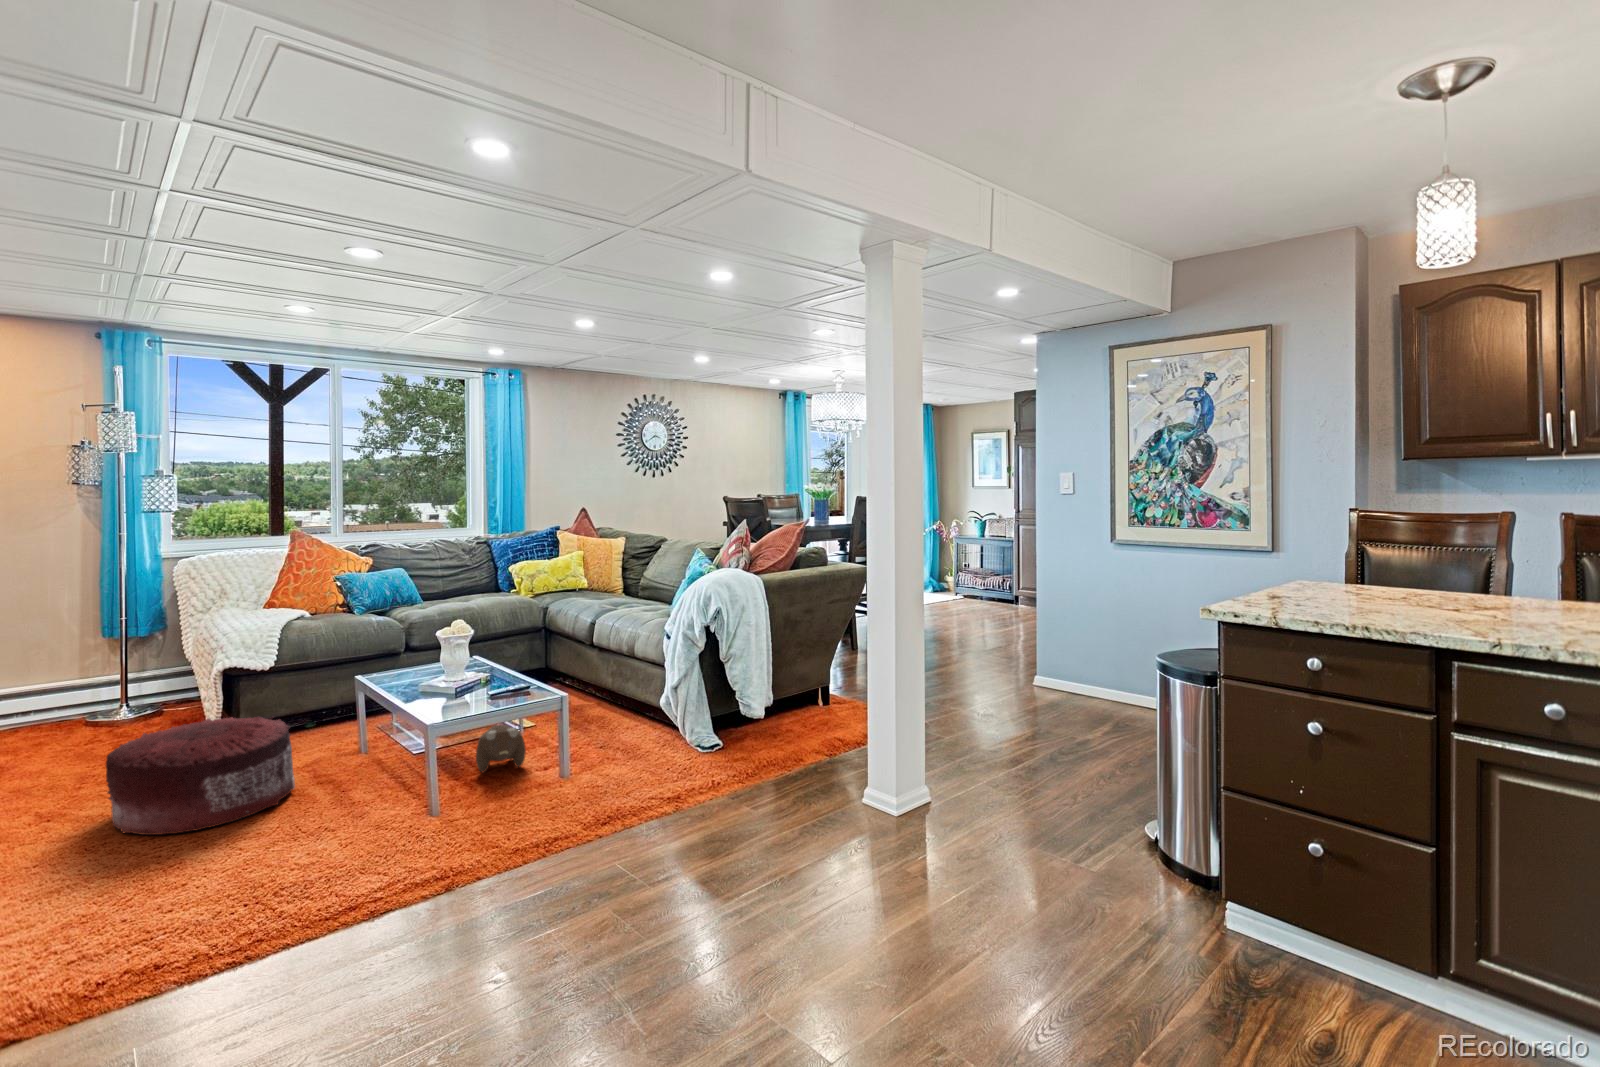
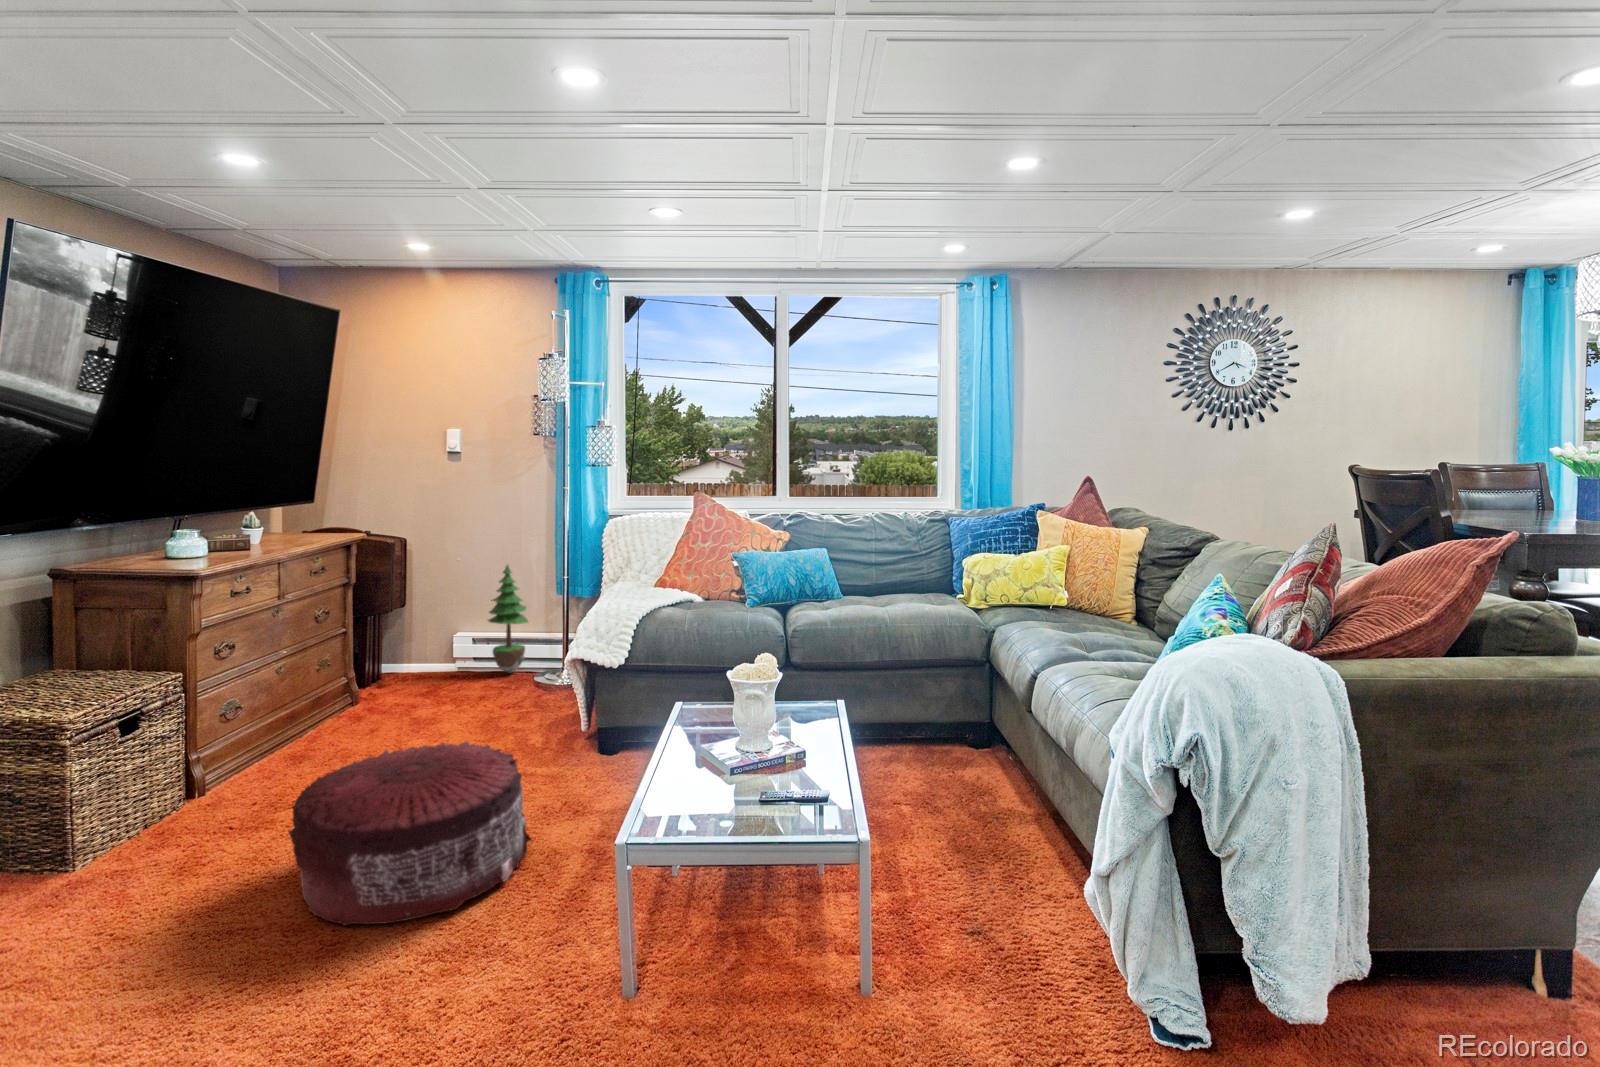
potted tree: none [24,609,79,718] -> present [488,565,528,673]
plush toy: present [476,725,526,772] -> none [722,868,810,967]

